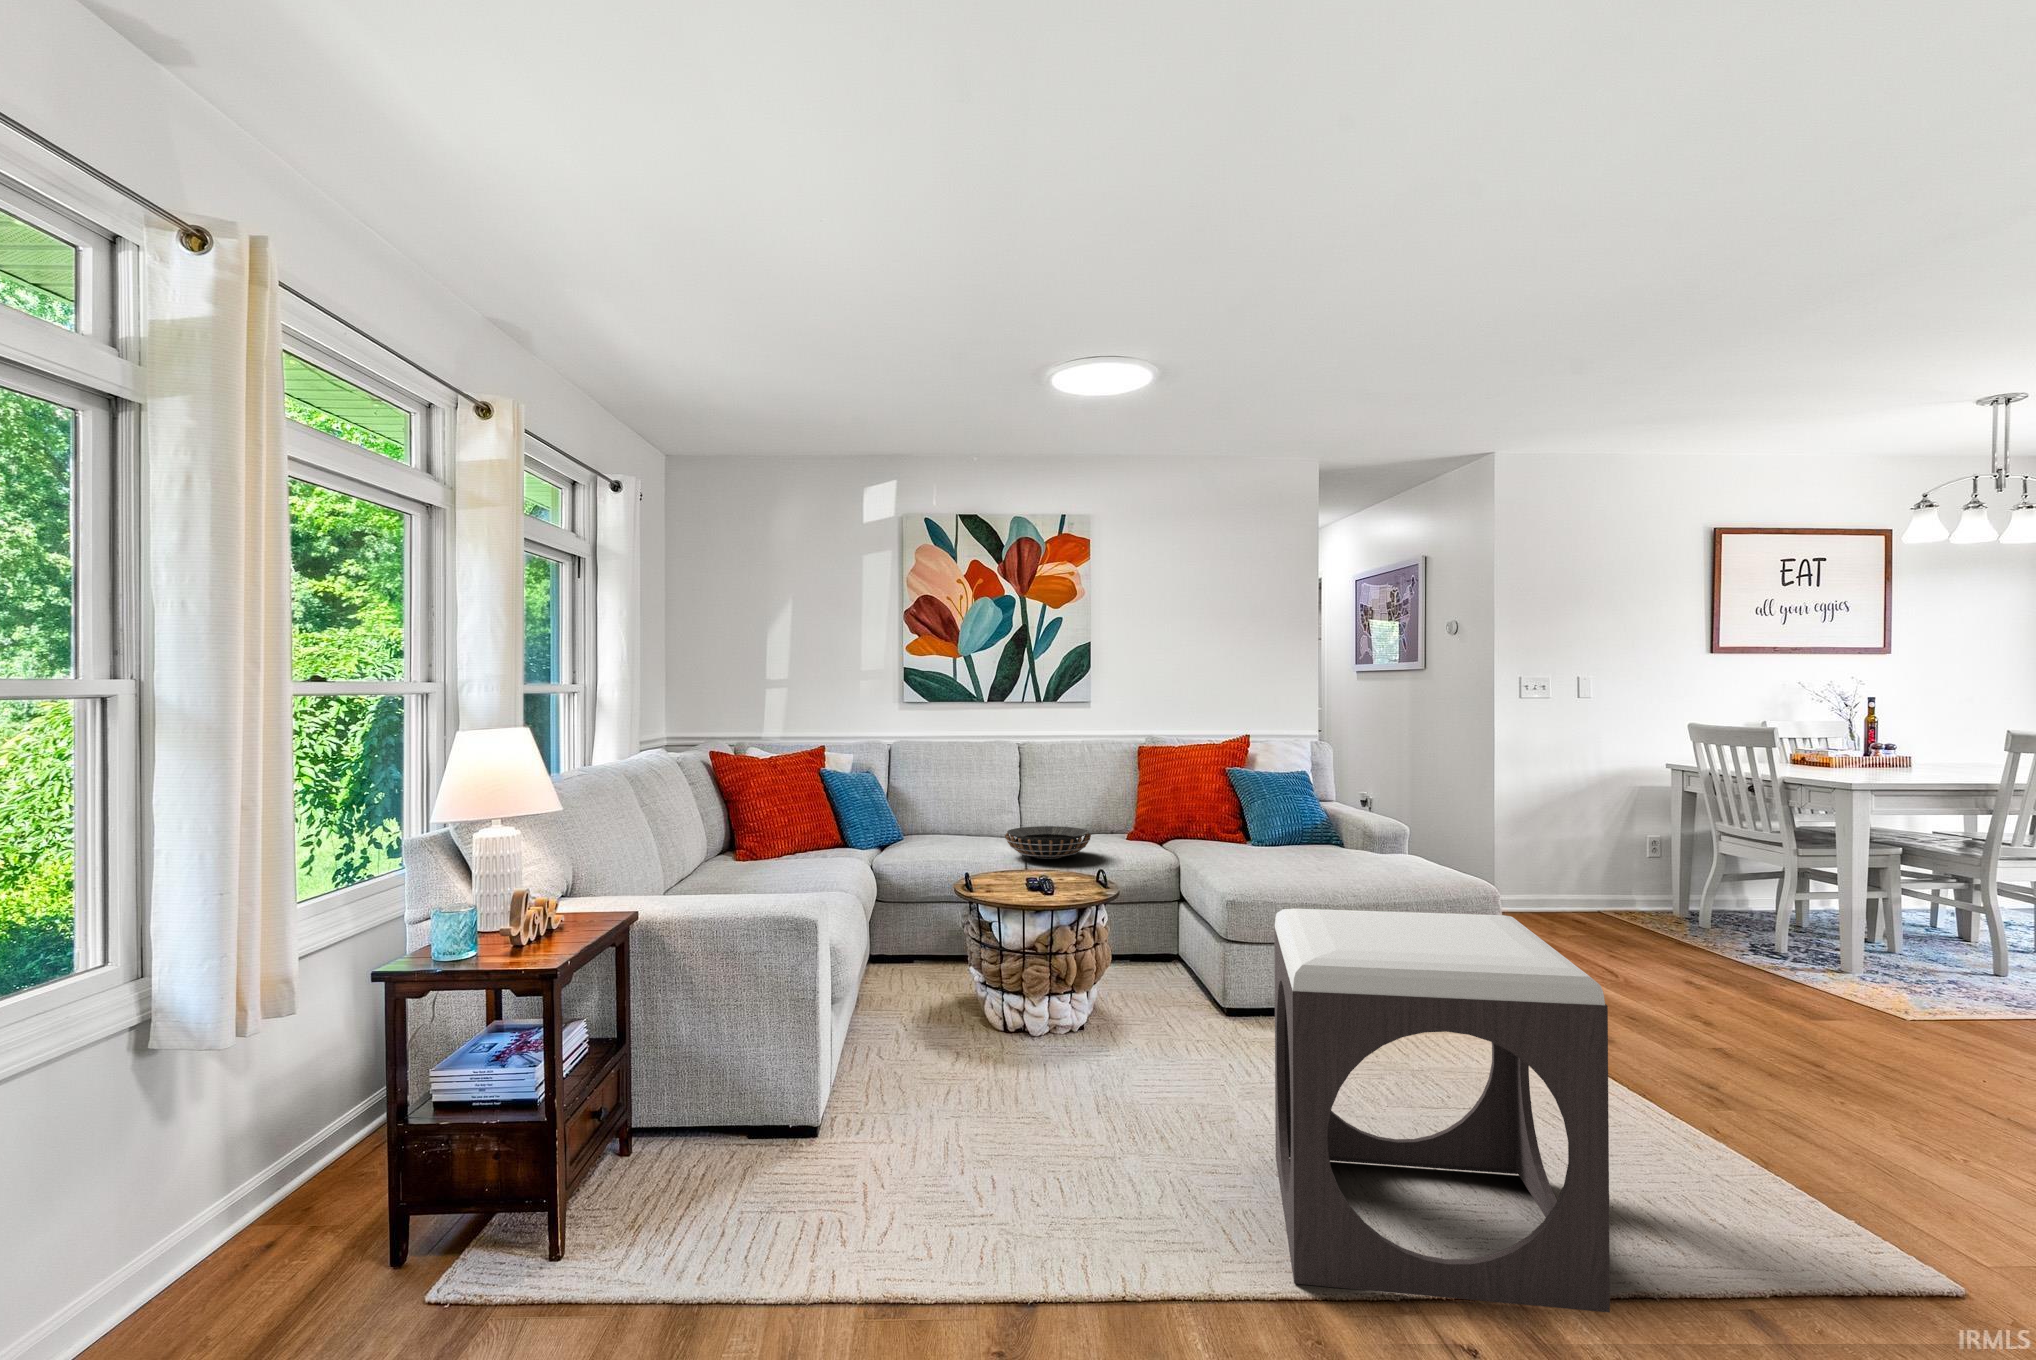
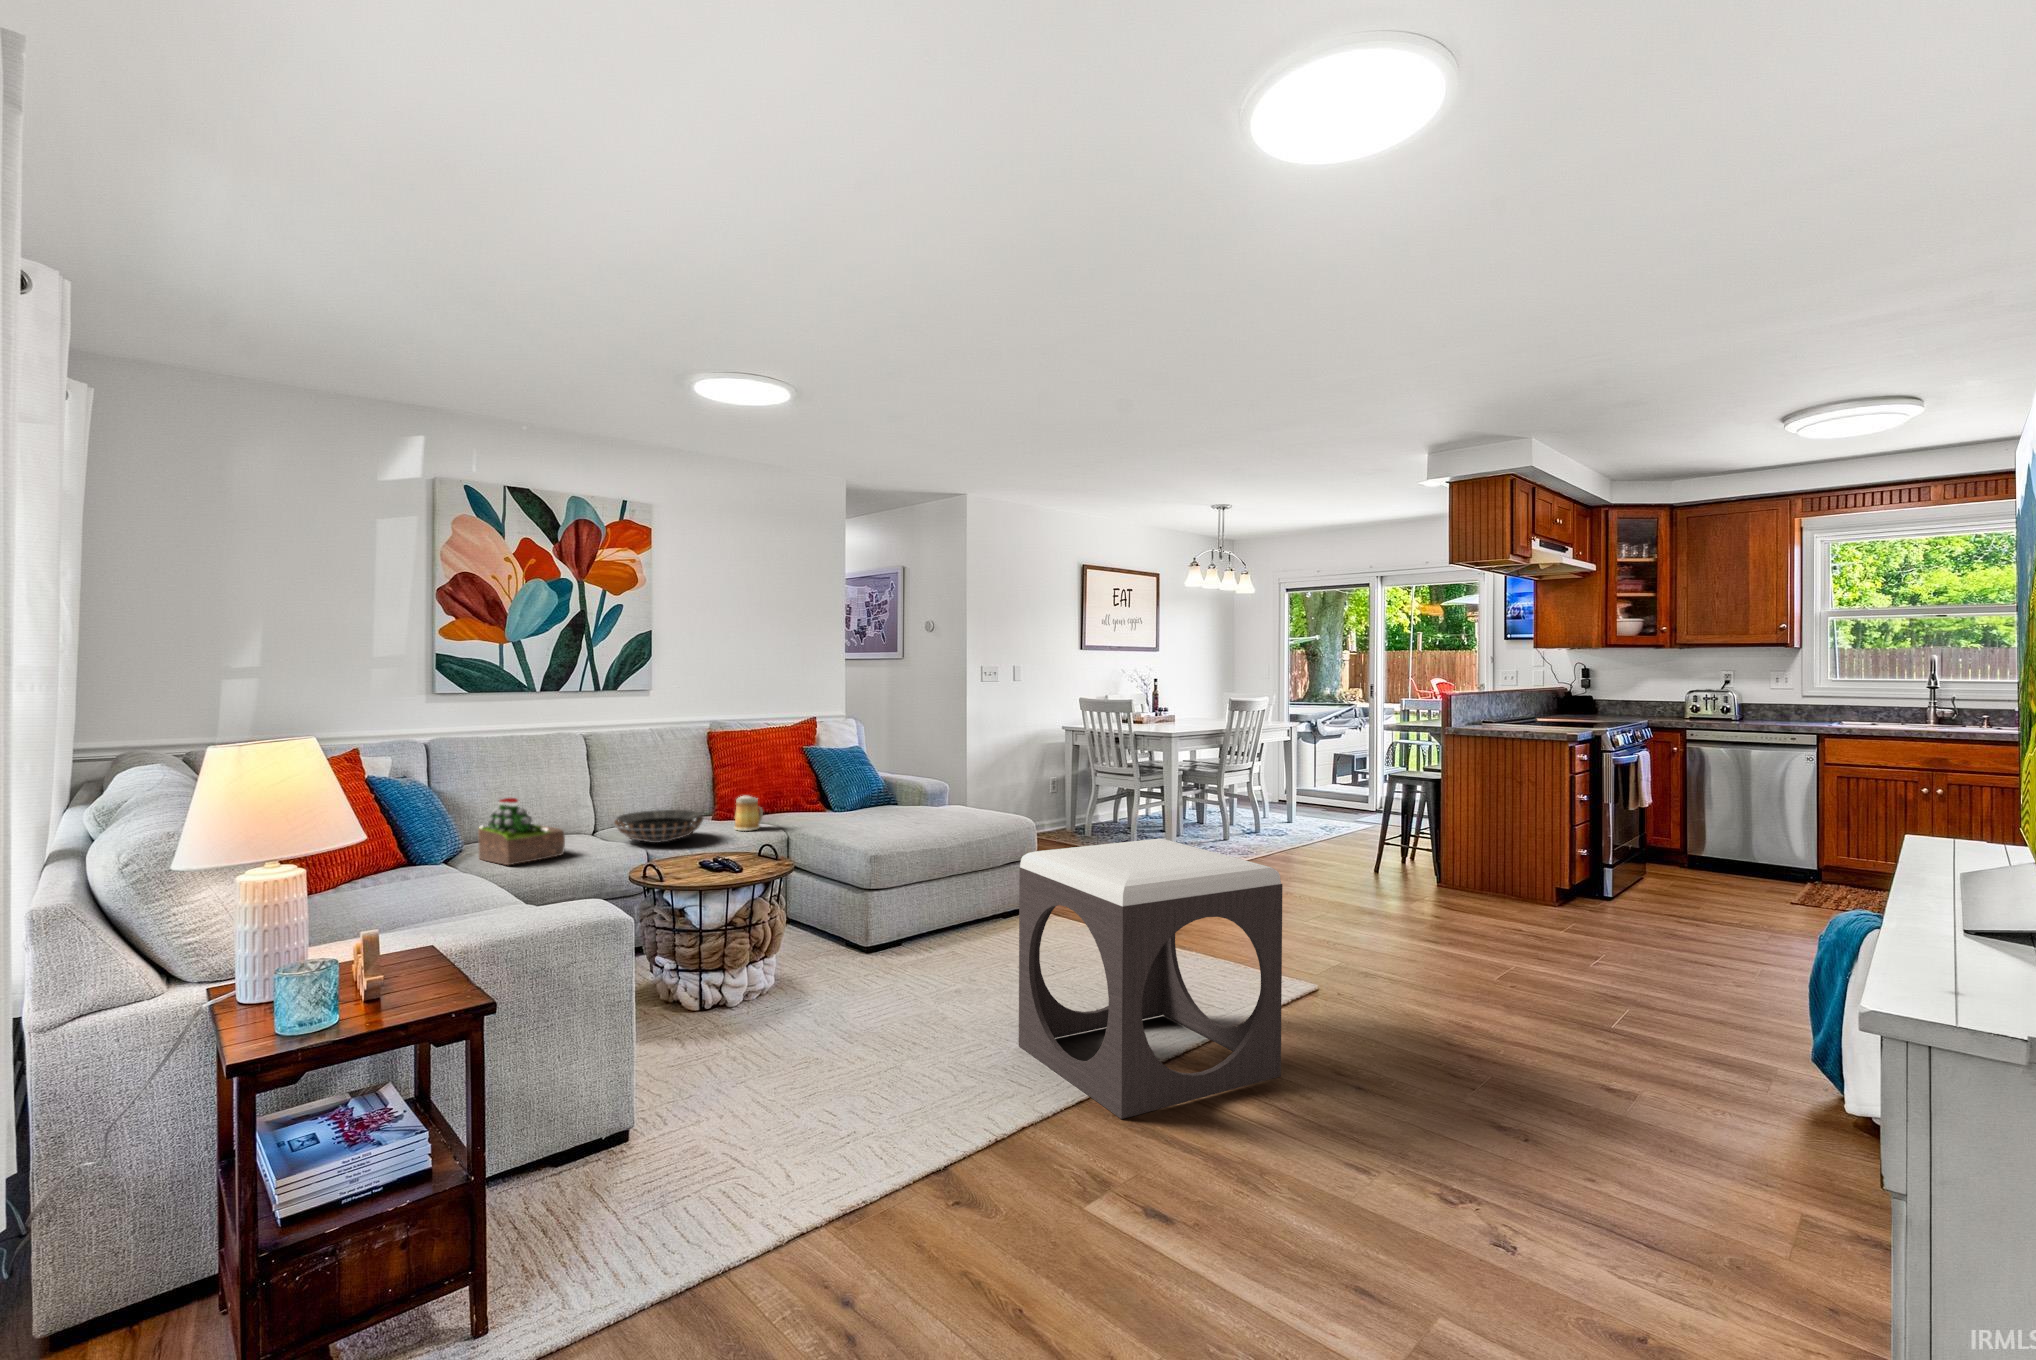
succulent plant: none [883,802,952,864] -> present [478,798,565,865]
mug: none [1133,818,1165,857] -> present [734,796,763,831]

